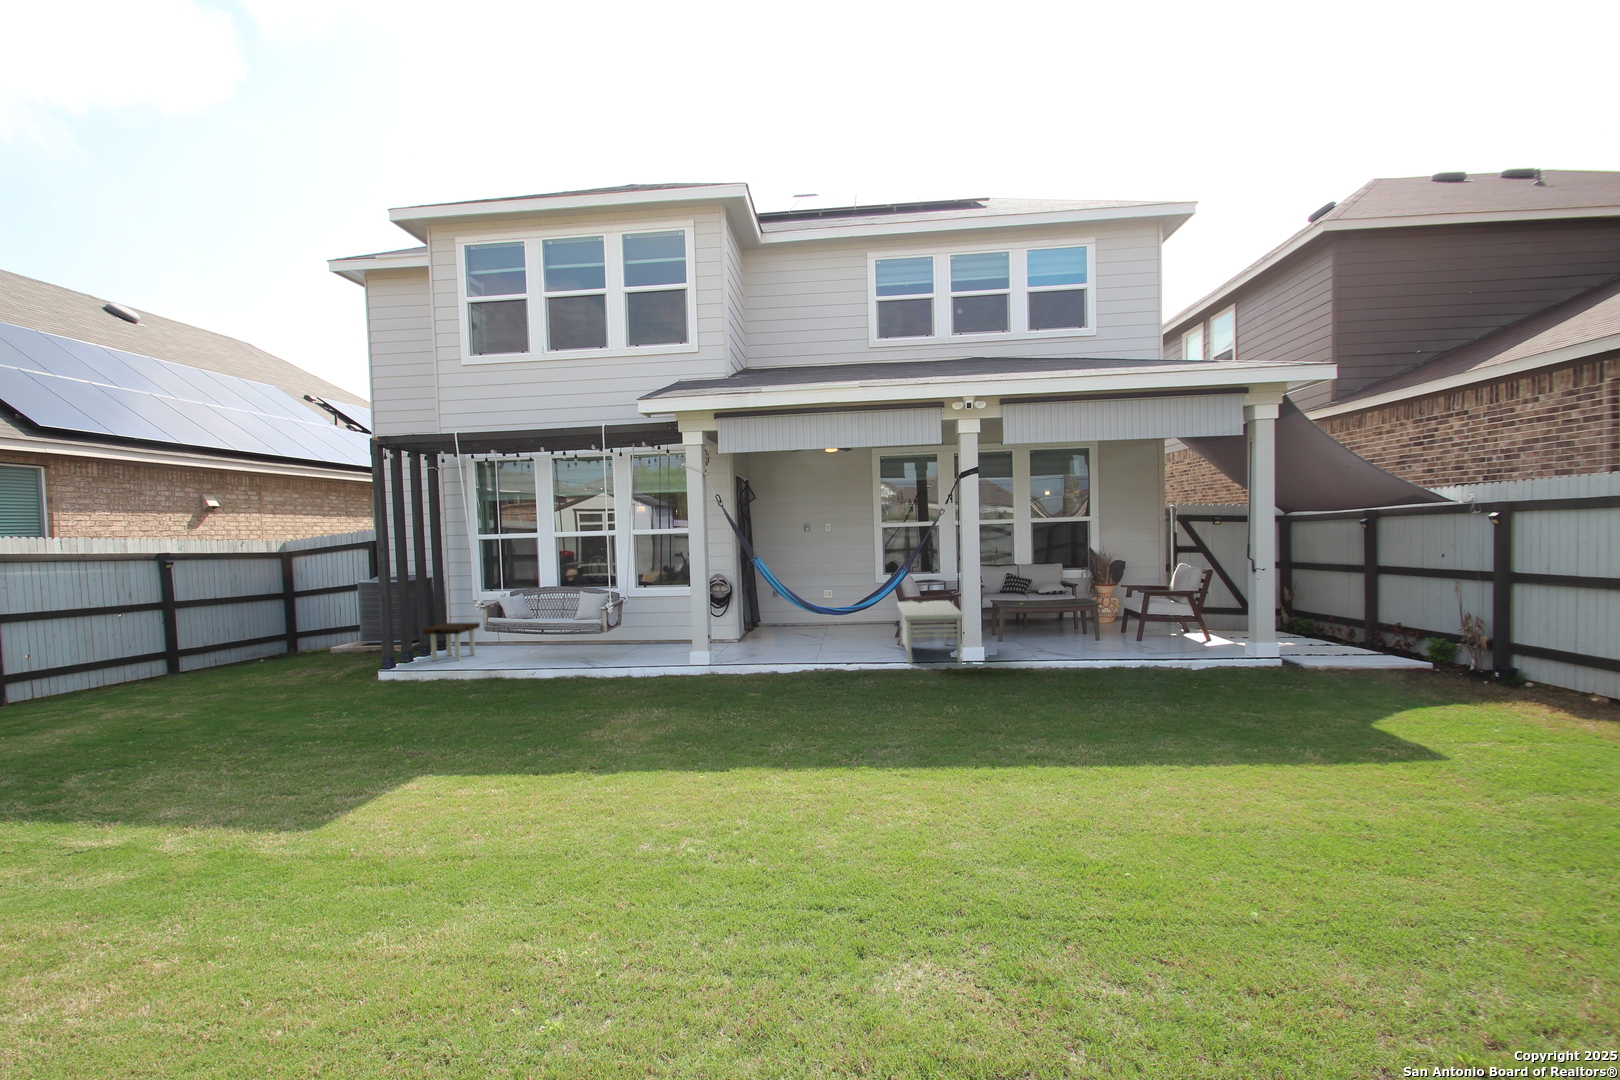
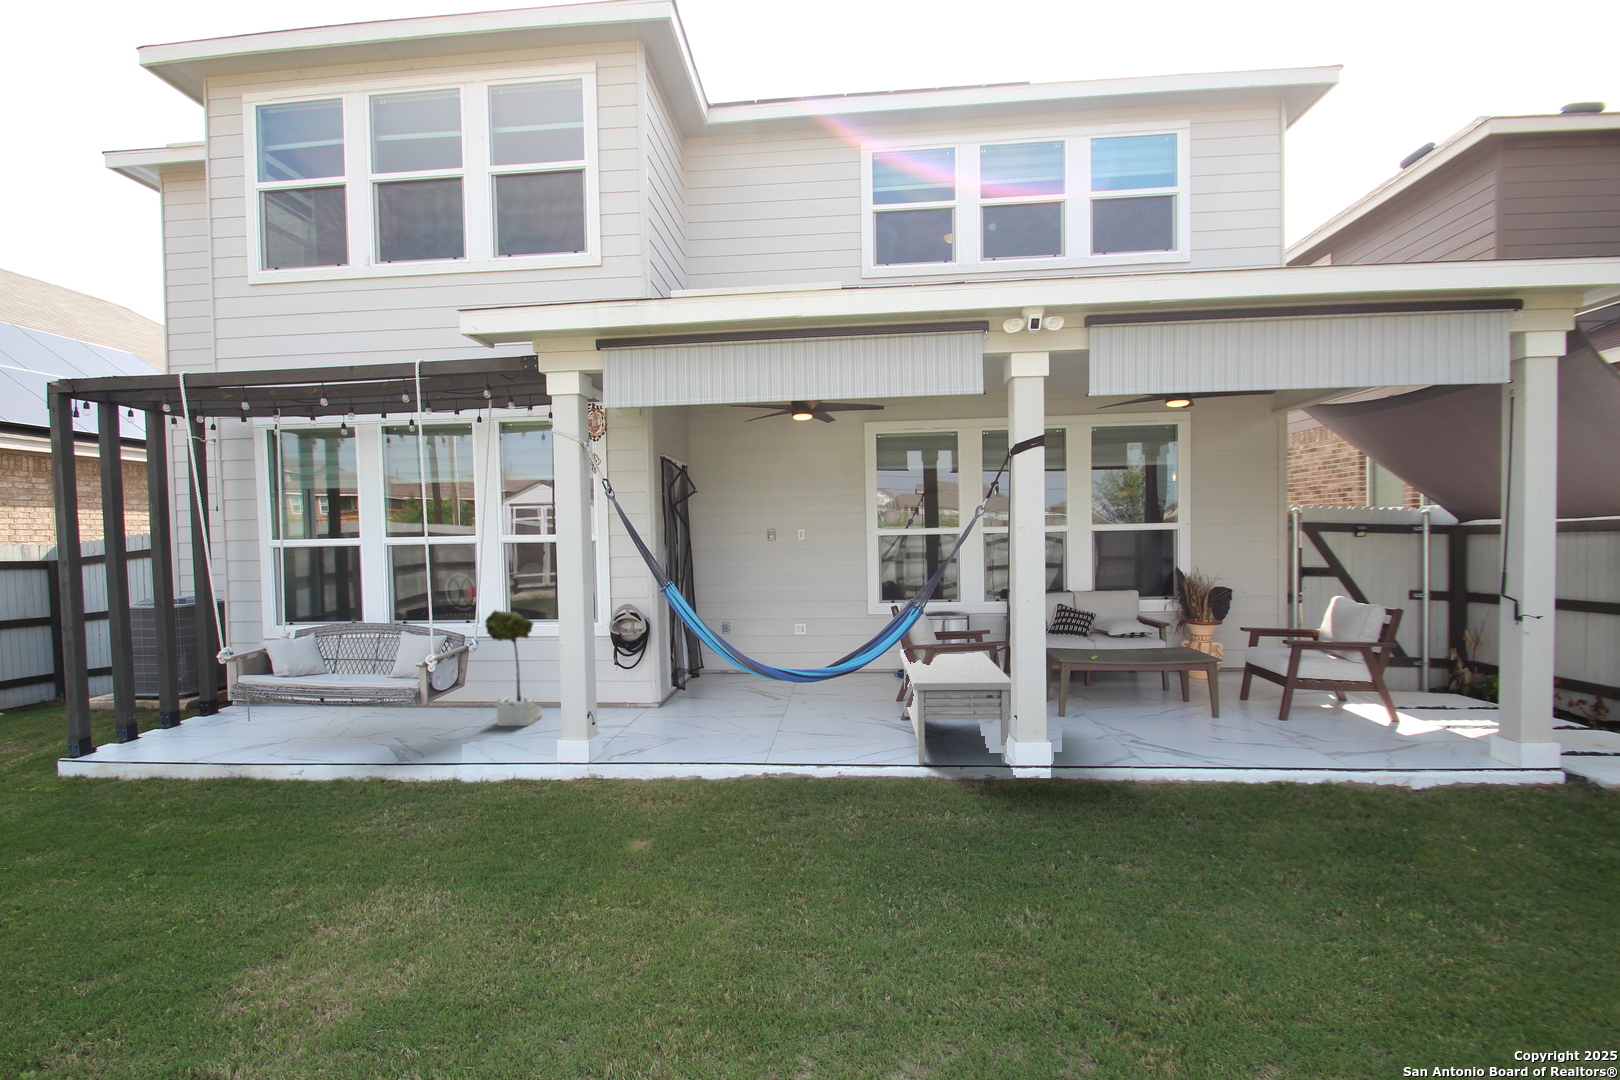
potted tree: none [623,578,659,655] -> present [485,610,542,726]
side table: present [423,622,480,661] -> none [176,671,280,732]

